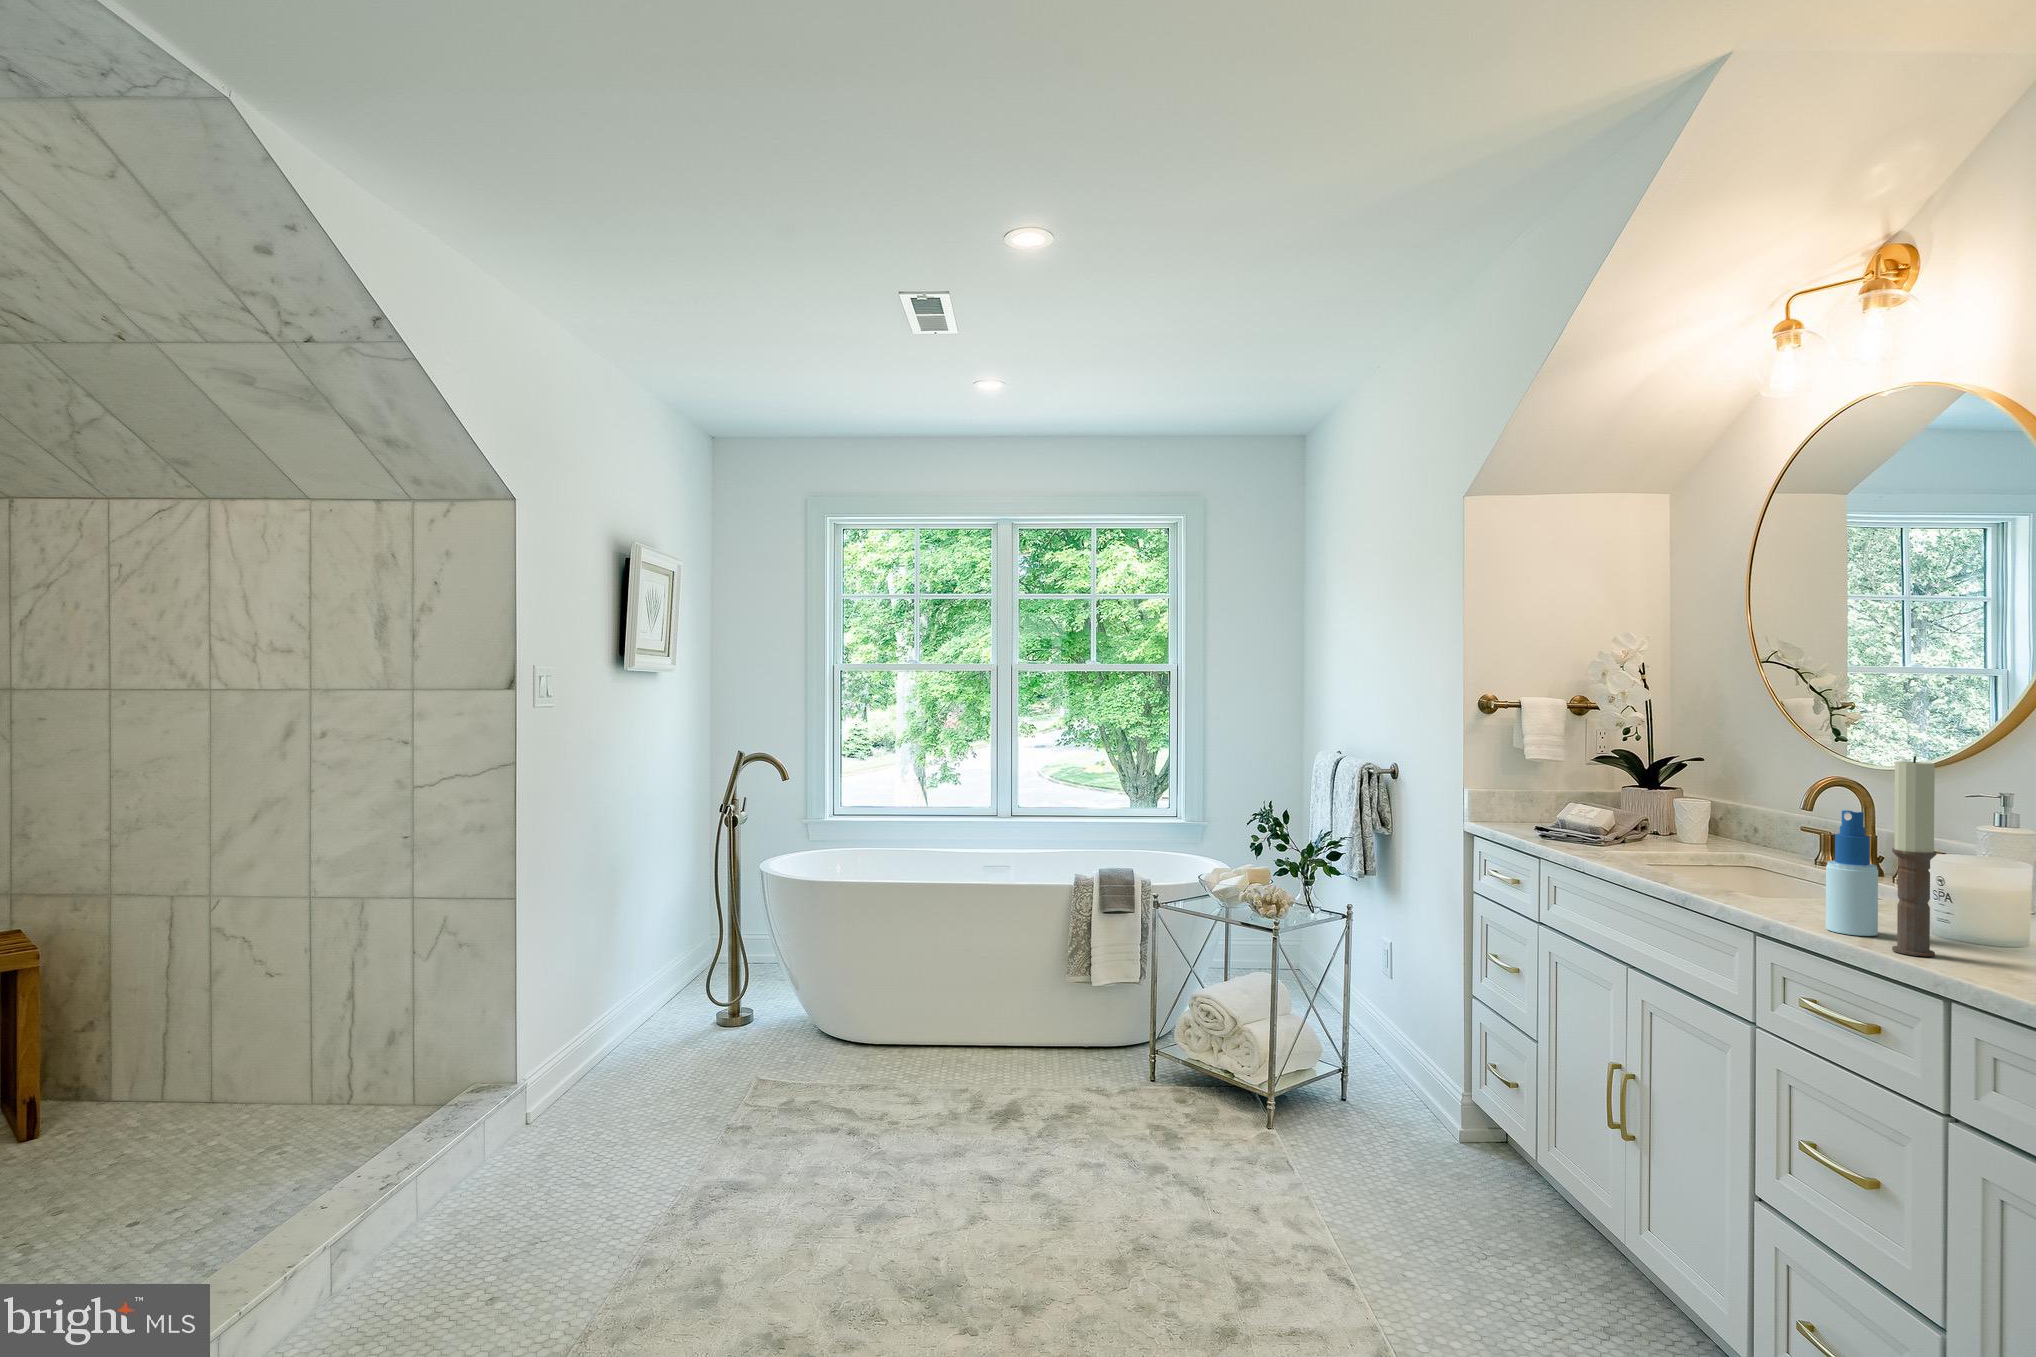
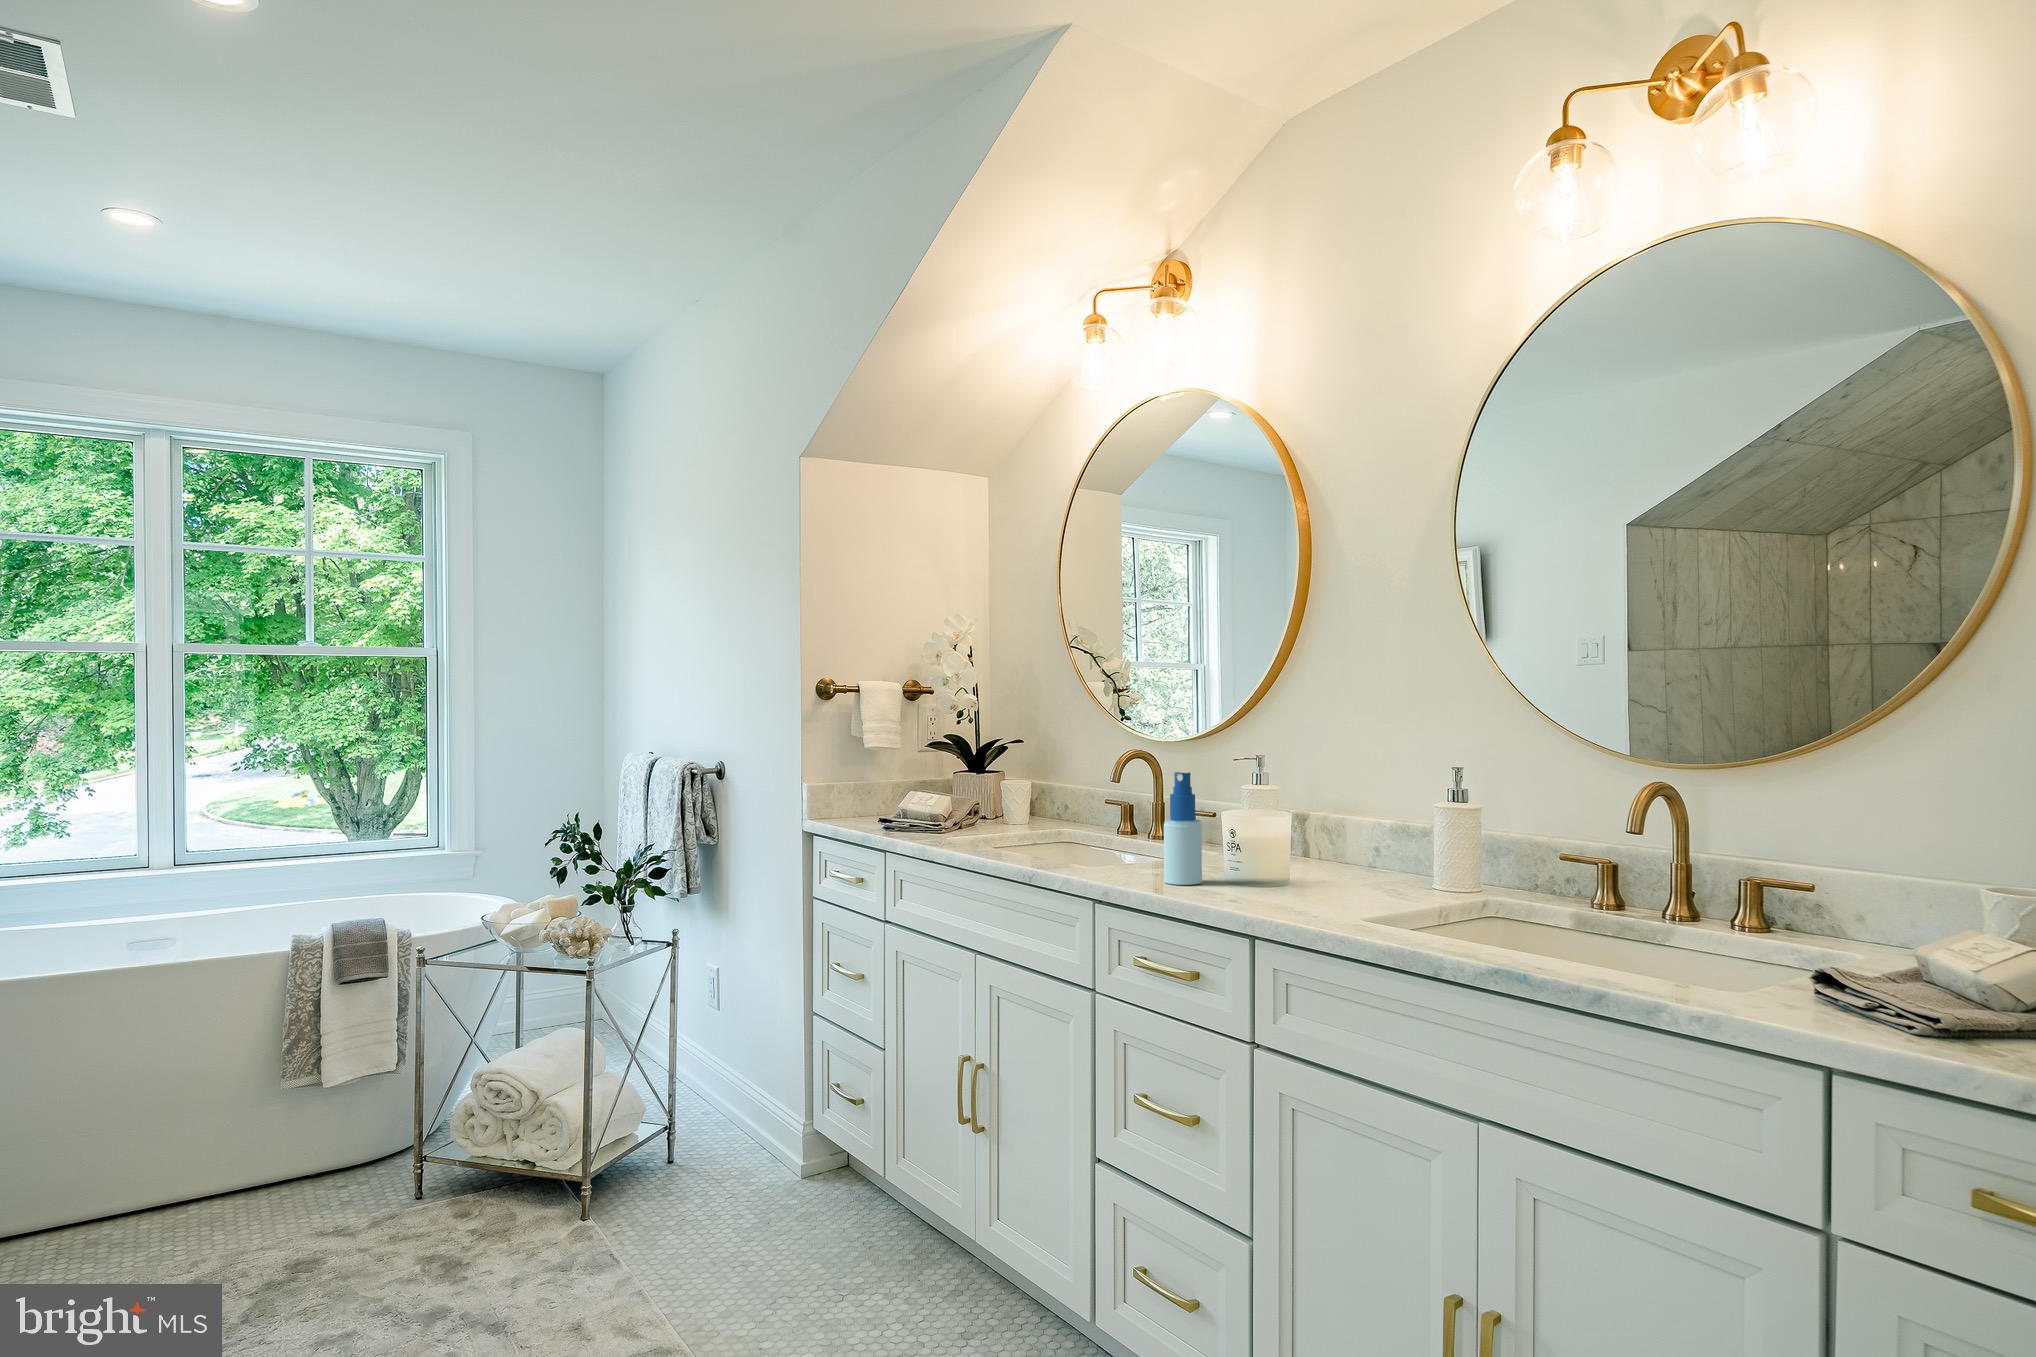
candle: present [1892,756,1936,956] -> none [1219,718,1250,895]

